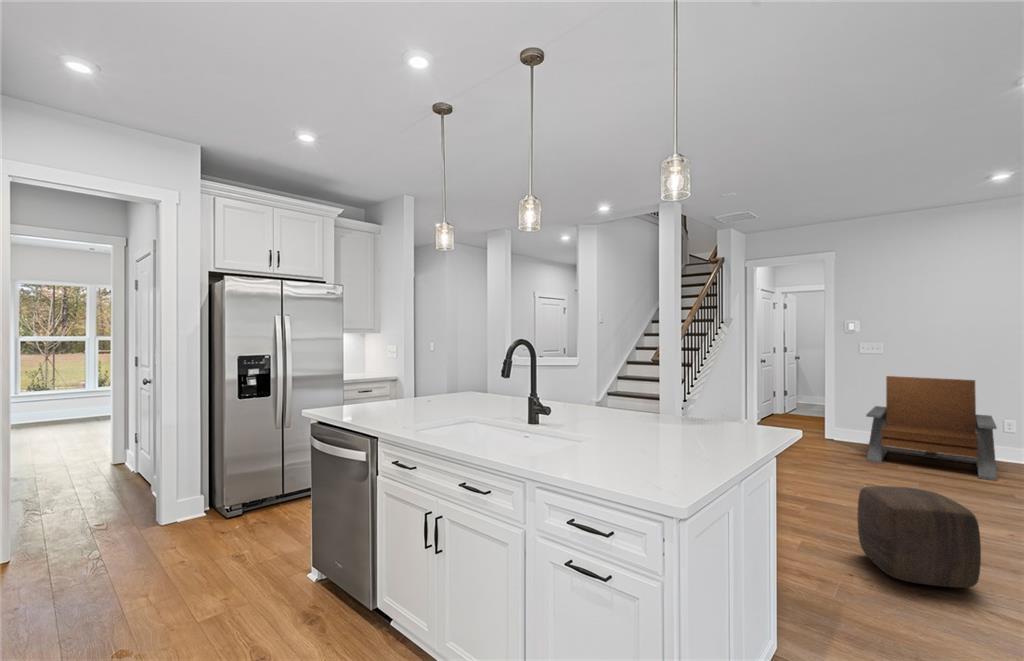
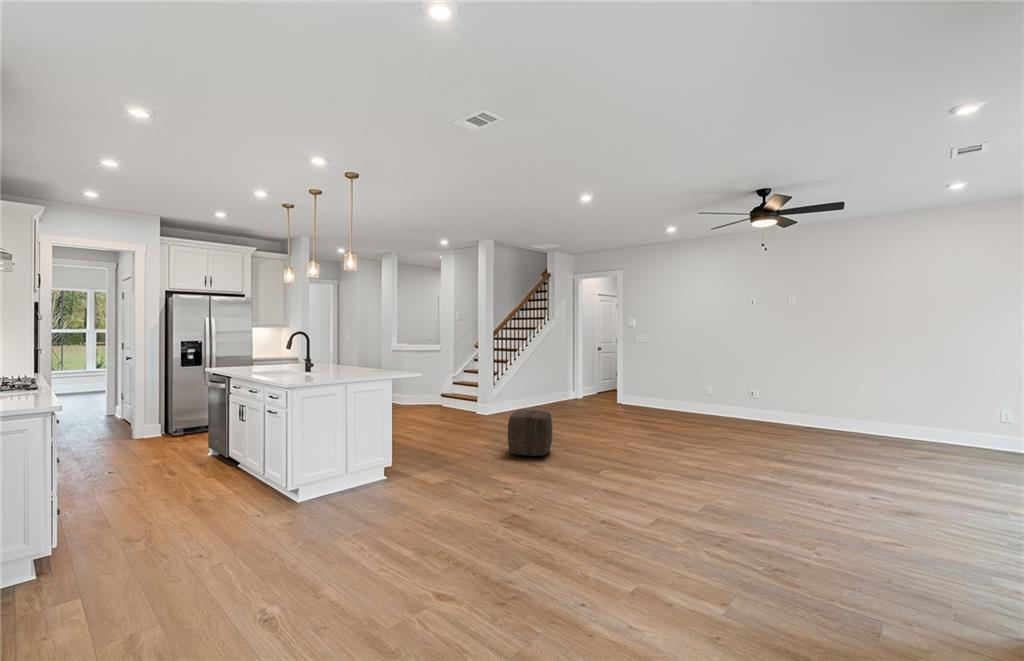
lounge chair: present [866,376,997,481] -> none [619,357,700,422]

